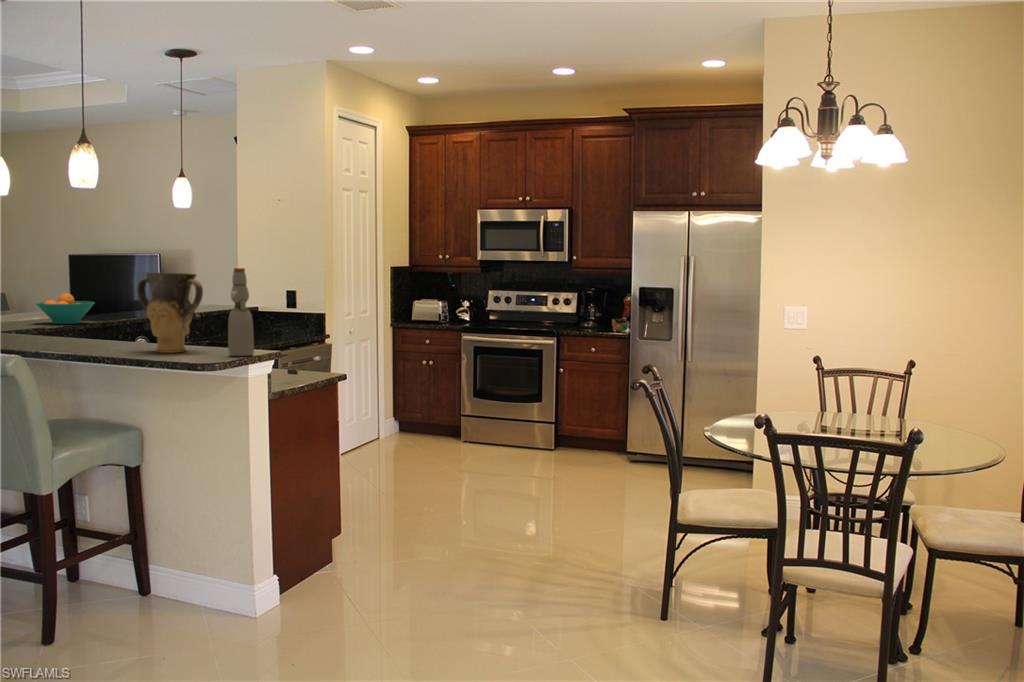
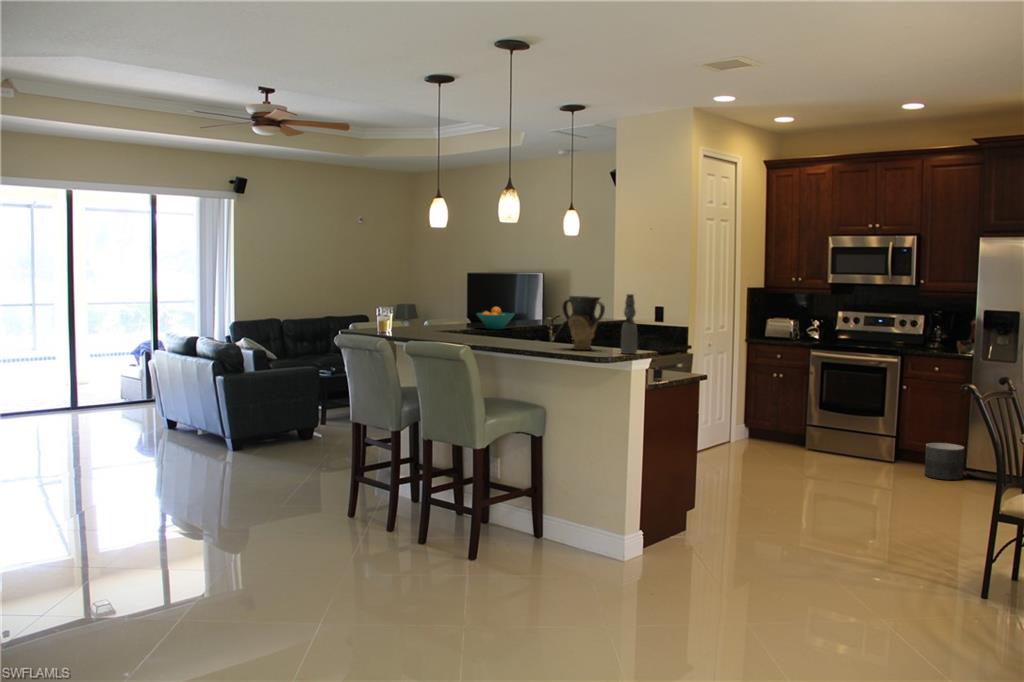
planter: none [587,427,625,466] -> present [925,443,964,480]

